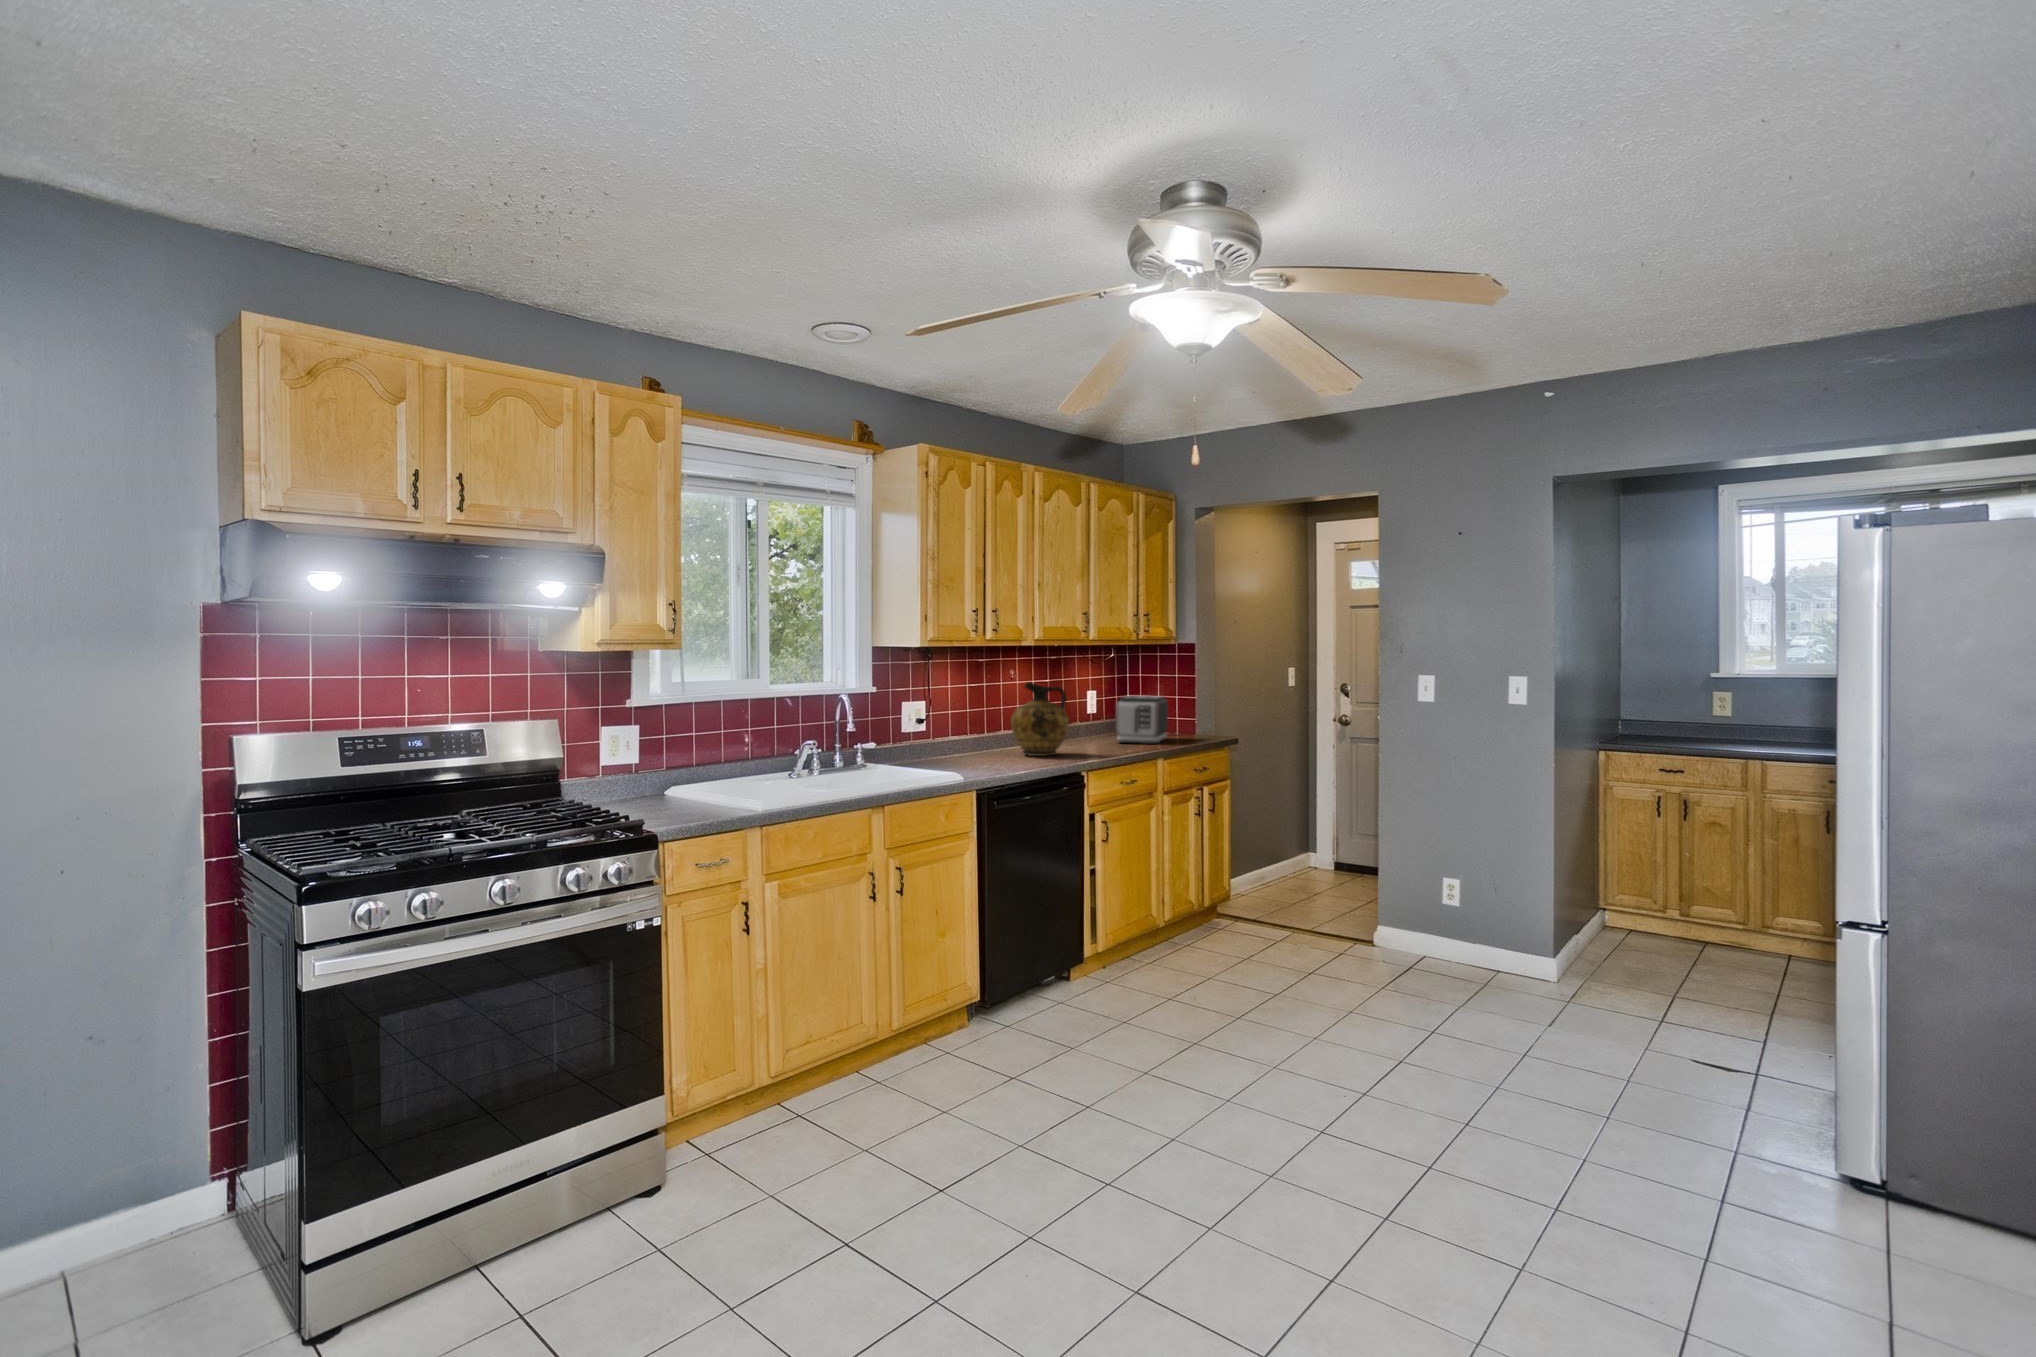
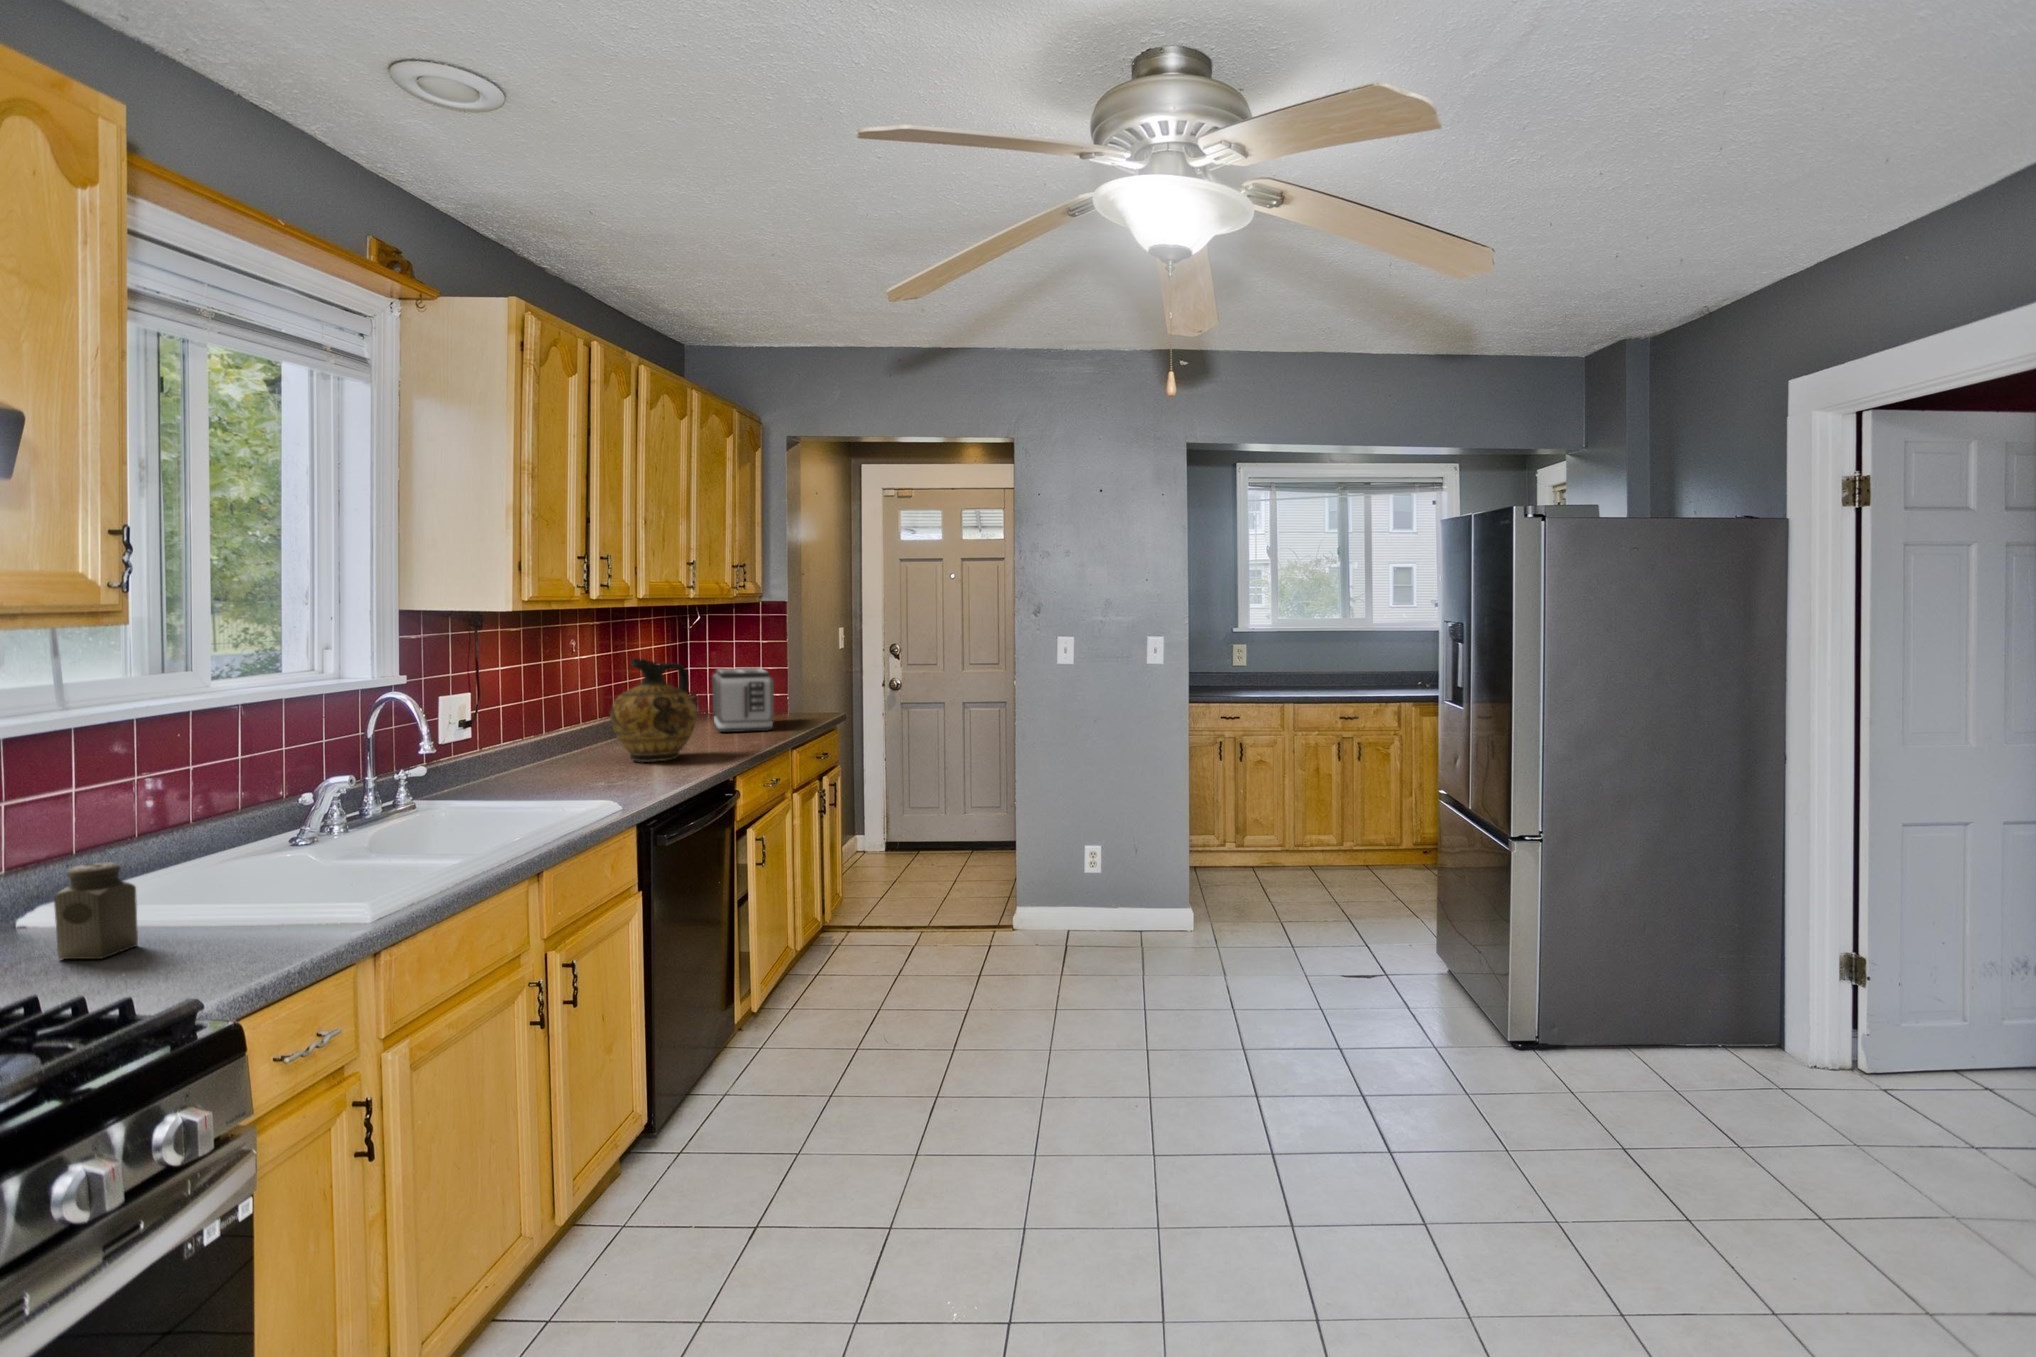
salt shaker: none [633,761,664,805] -> present [54,862,138,959]

